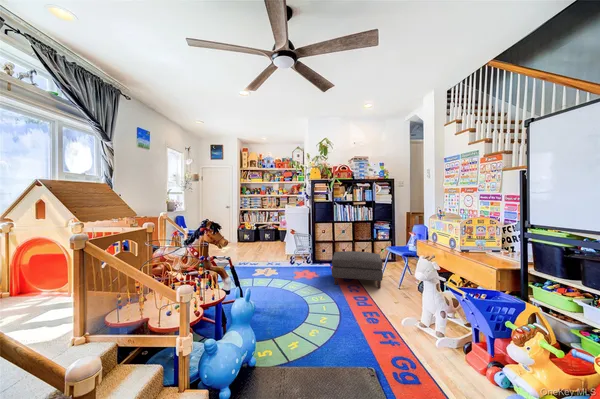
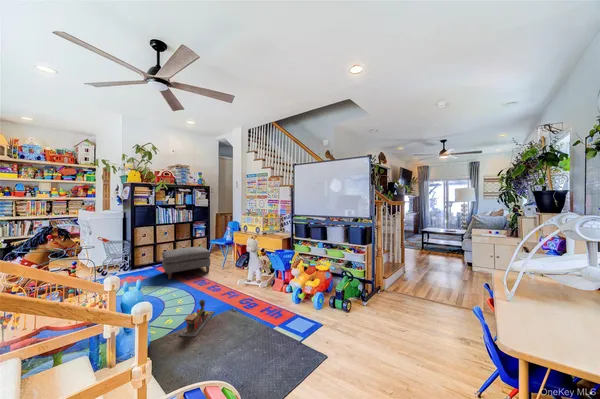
toy train: none [291,333,351,388] -> present [179,300,214,337]

